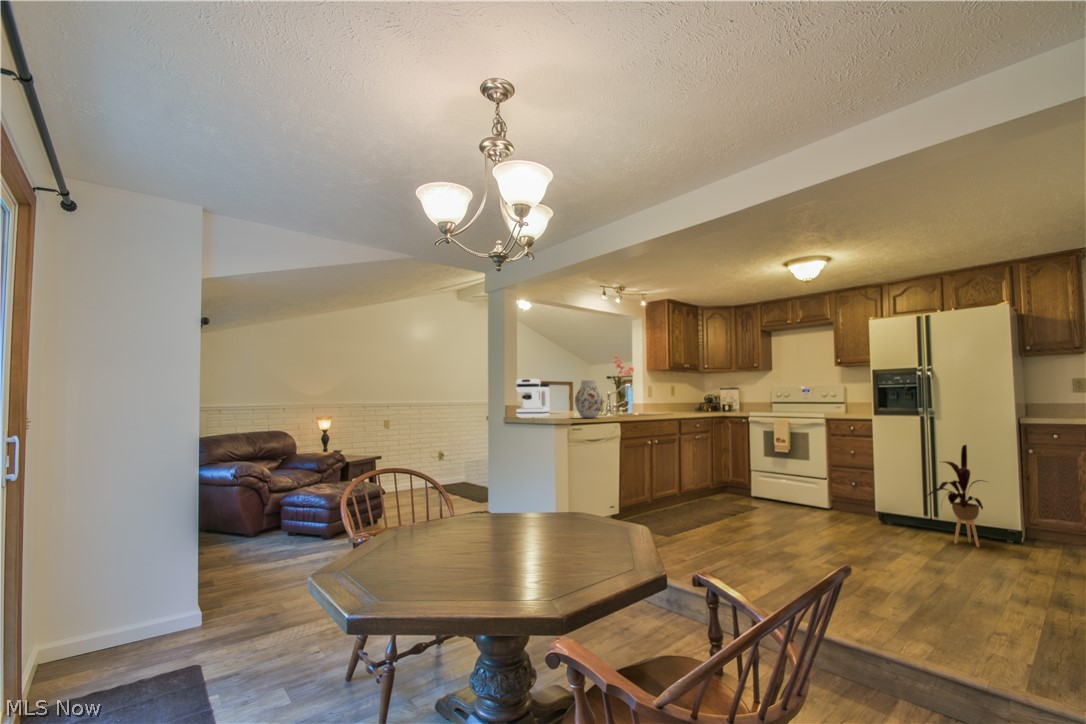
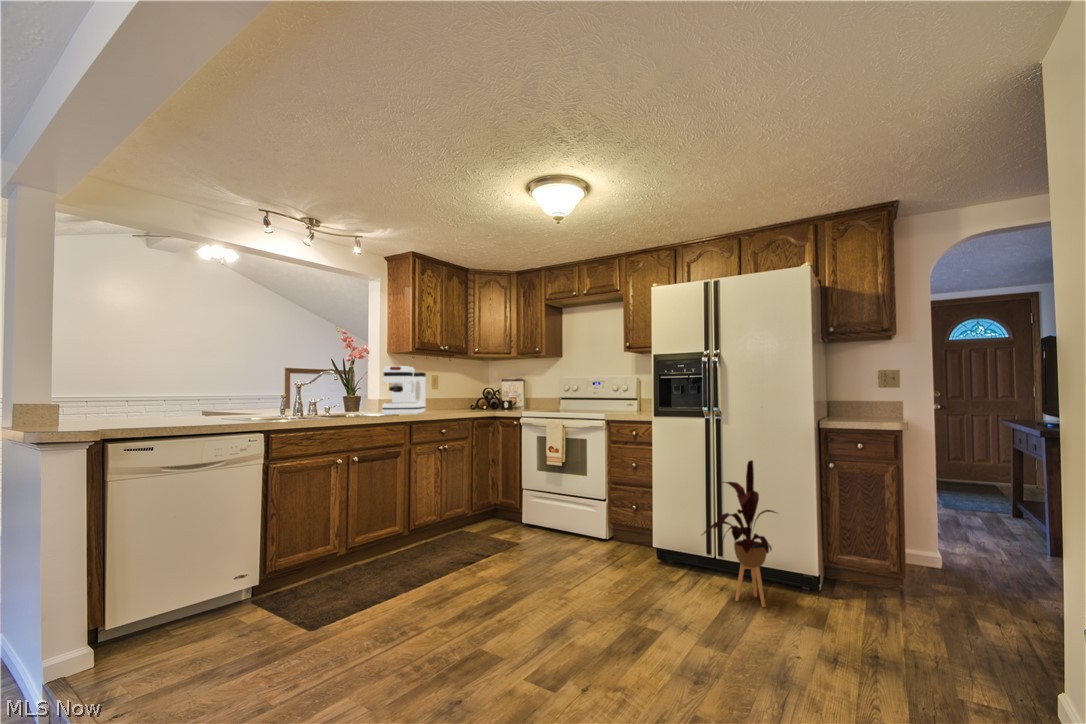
coffee maker: present [516,379,550,418] -> present [382,366,426,415]
vase: present [575,380,603,418] -> none [168,360,226,425]

